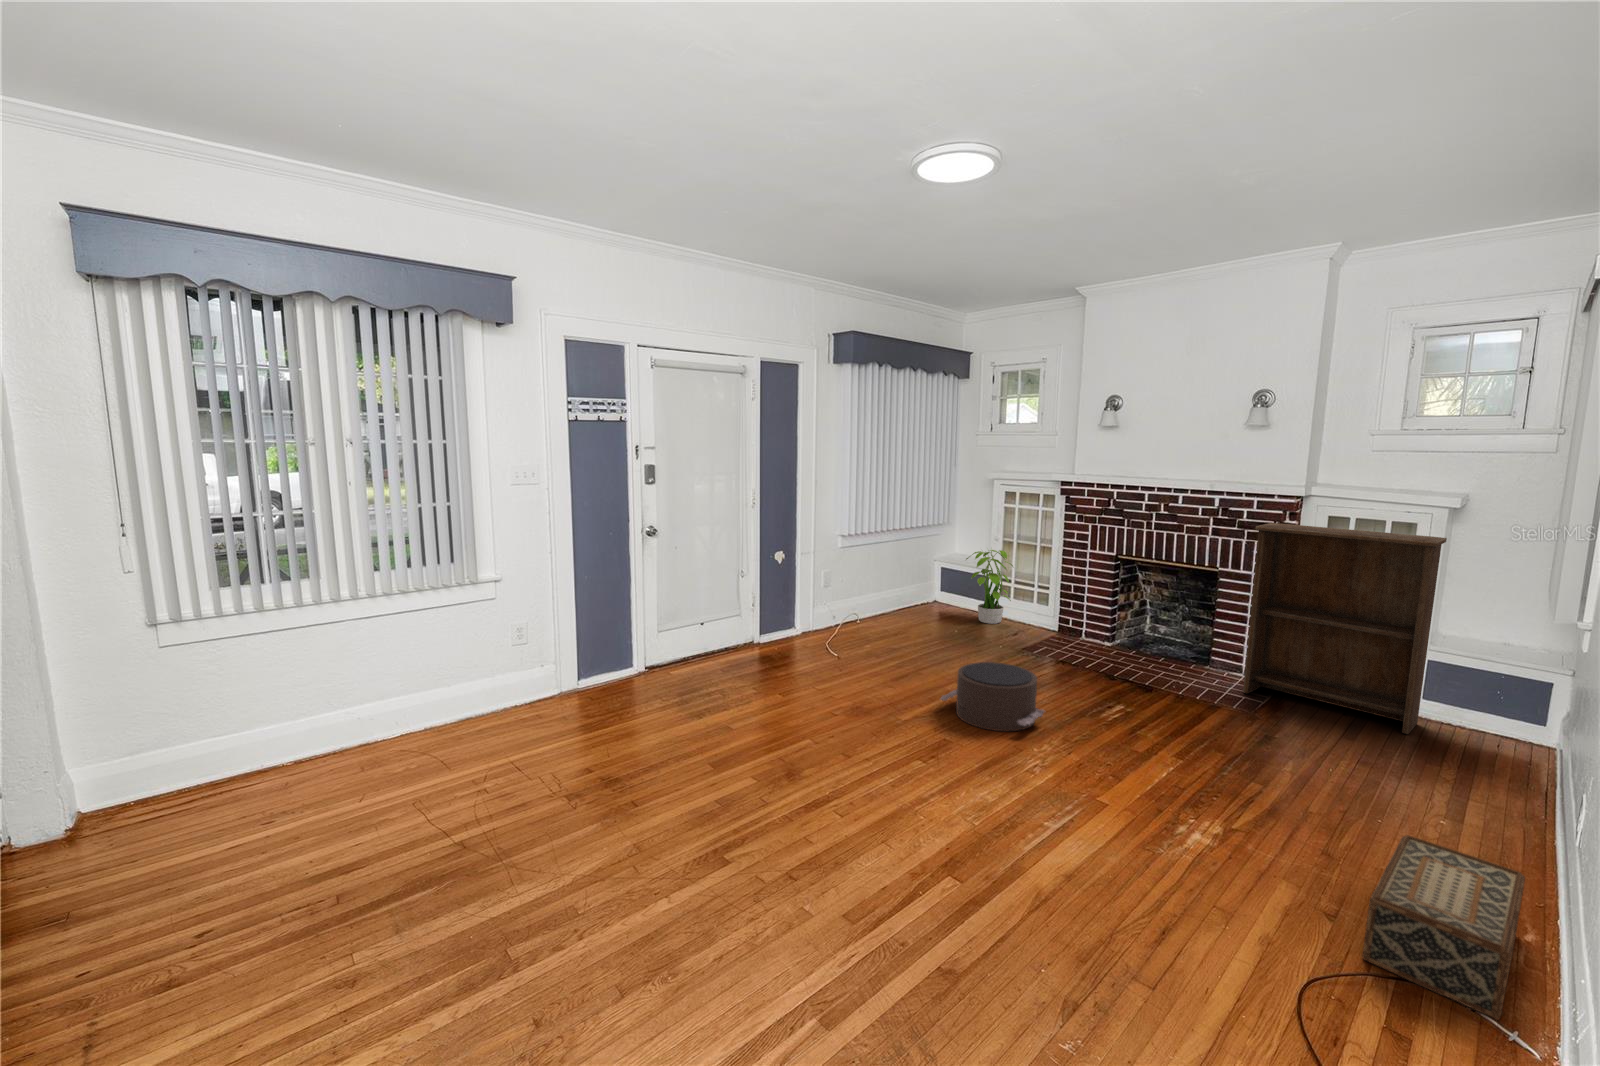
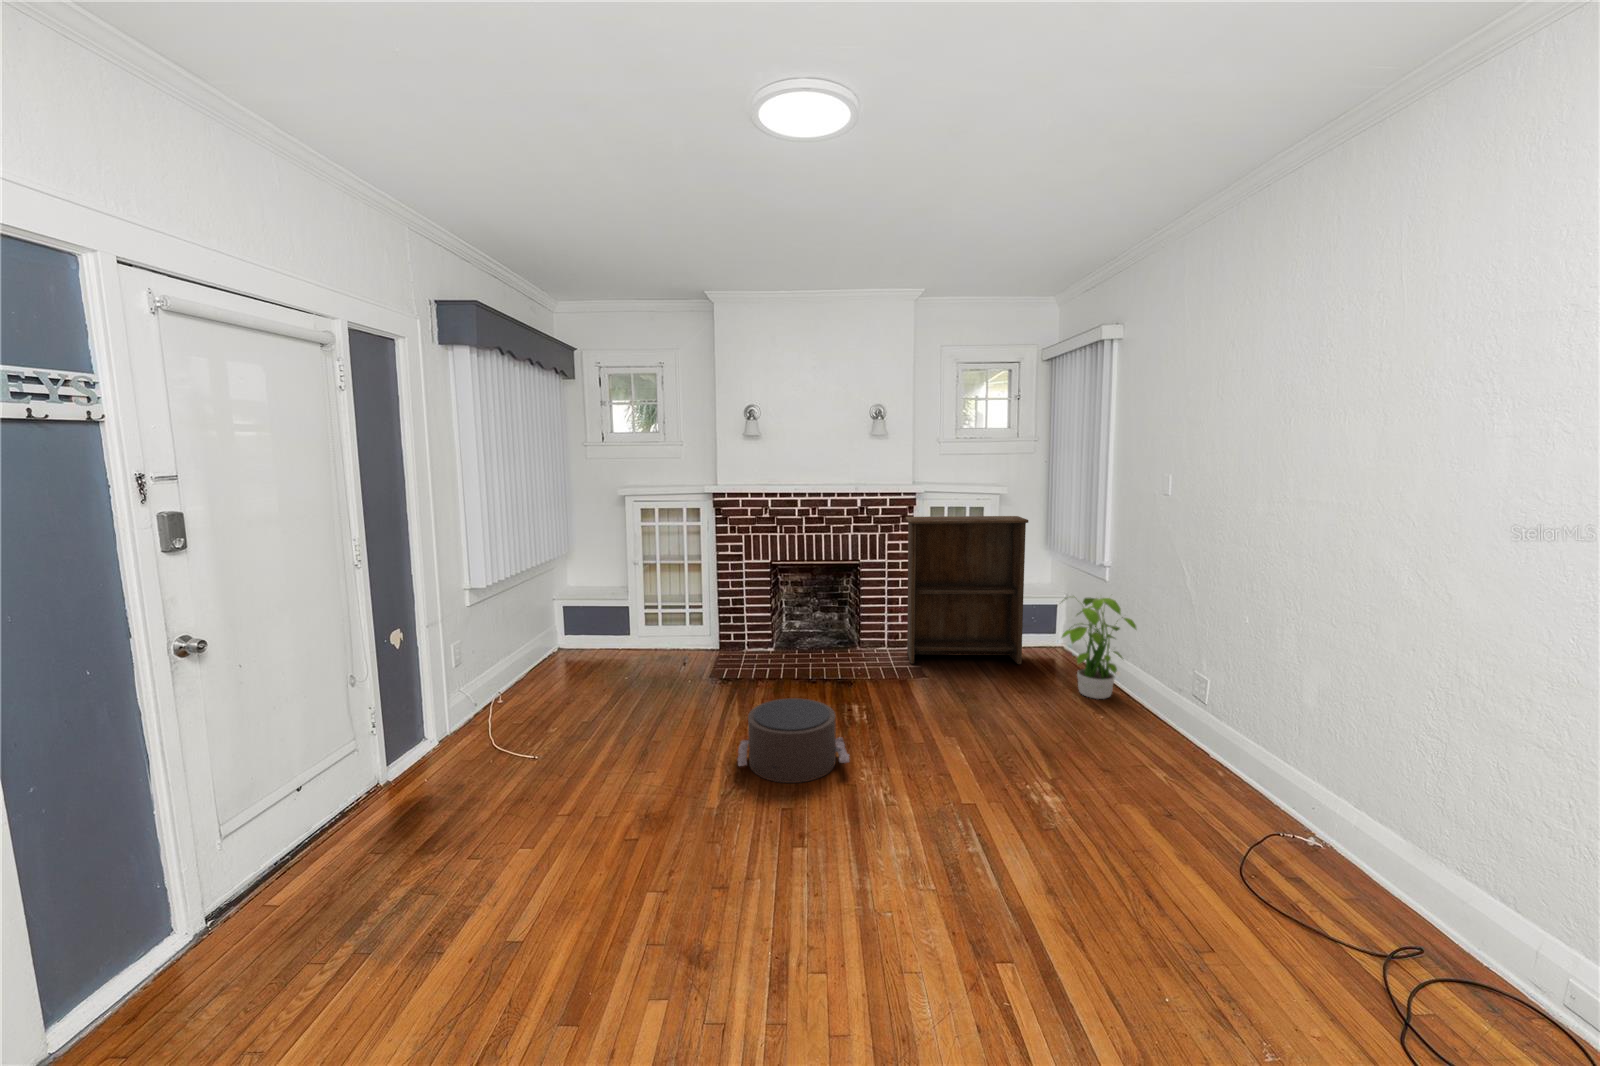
potted plant: present [966,549,1013,624] -> present [1062,597,1136,699]
woven basket: present [1363,835,1525,1020] -> none [1187,745,1351,862]

